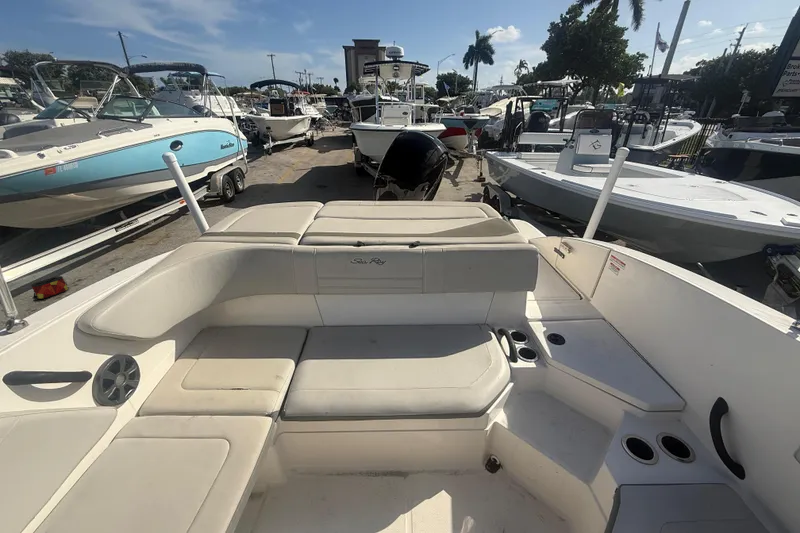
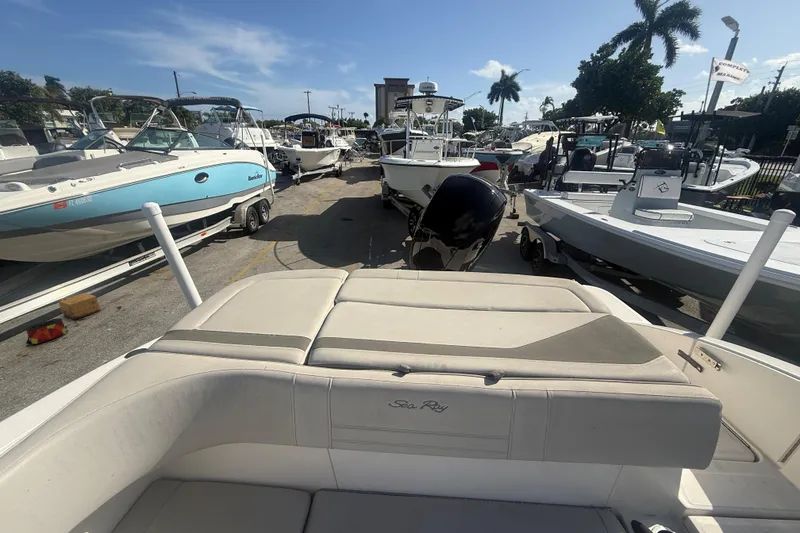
cardboard box: none [54,255,95,279] -> present [59,293,100,320]

